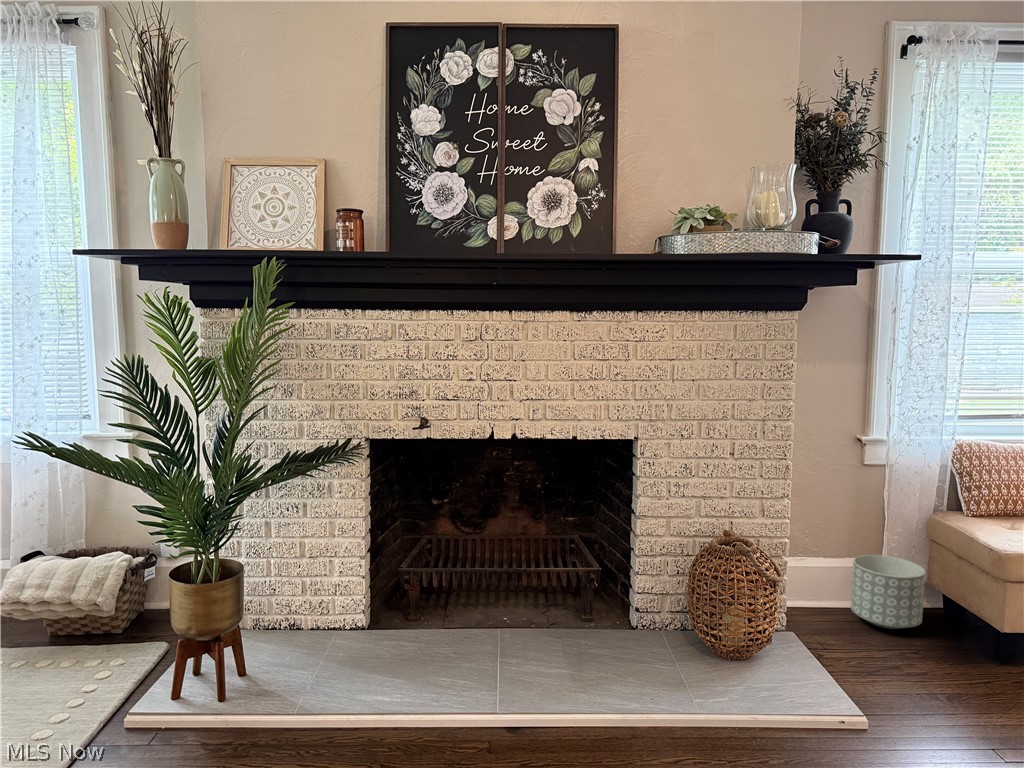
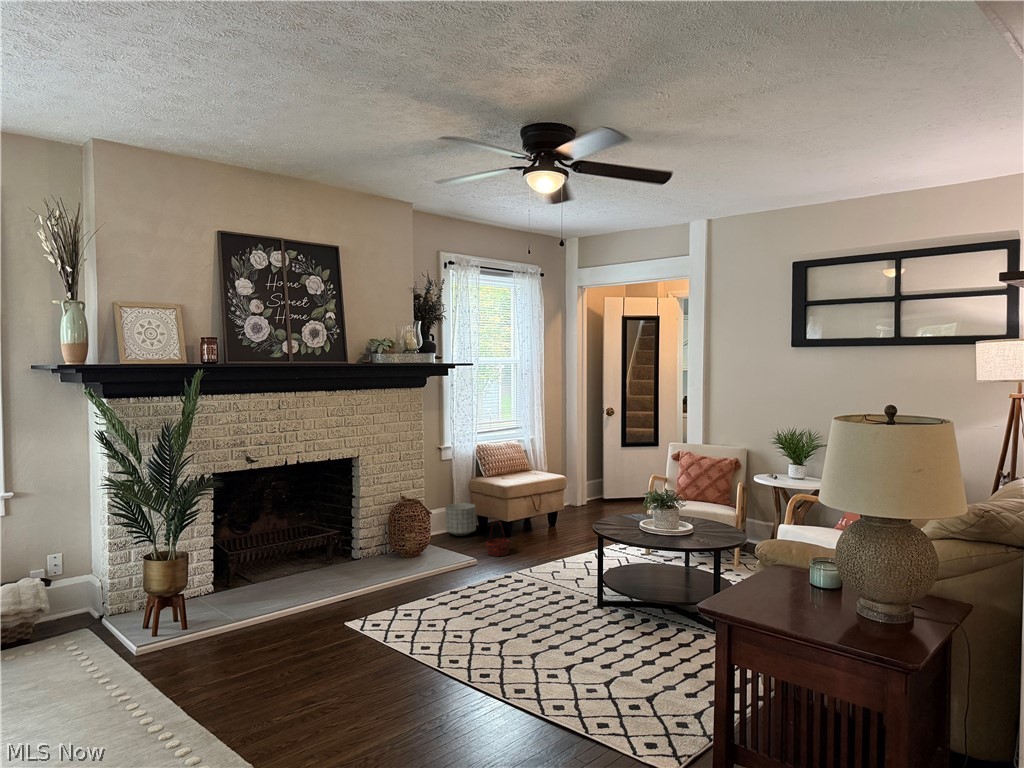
basket: none [911,638,984,733] -> present [486,525,510,556]

